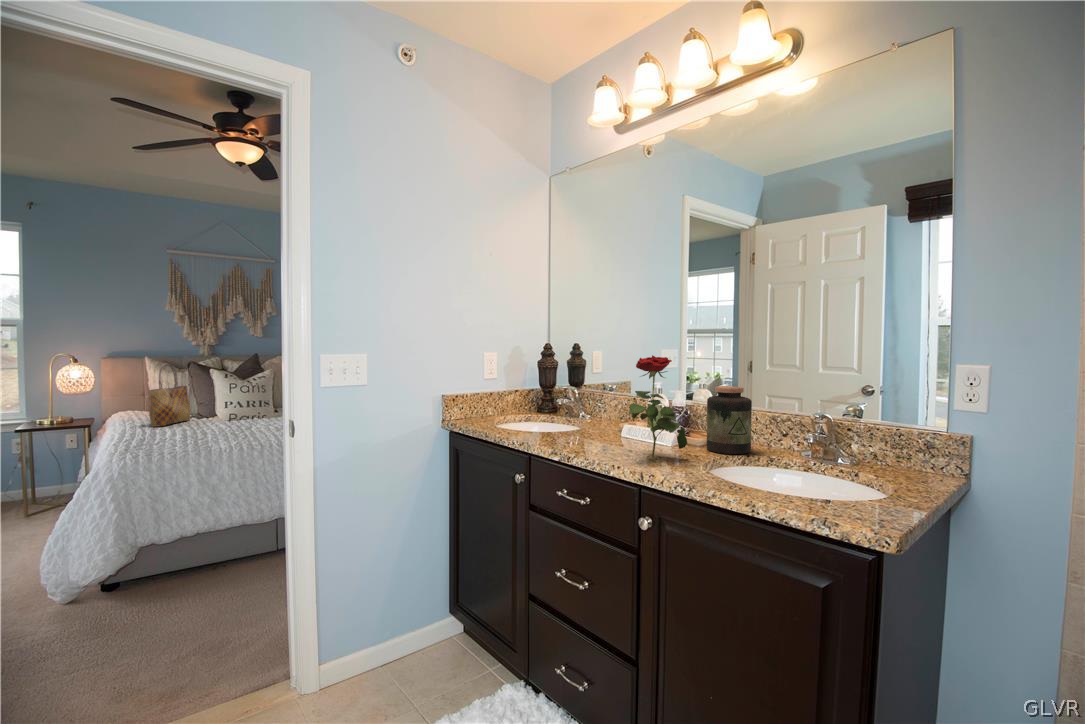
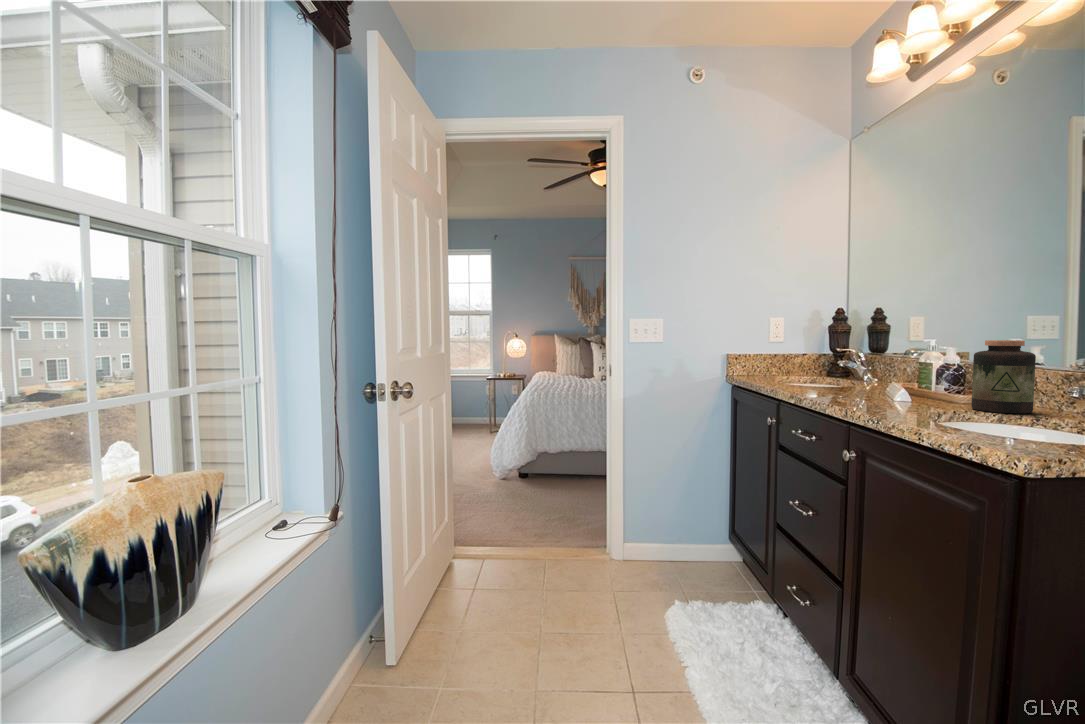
flower: present [629,355,687,456] -> none [850,306,926,405]
tote bag: present [149,364,190,427] -> none [551,337,576,380]

